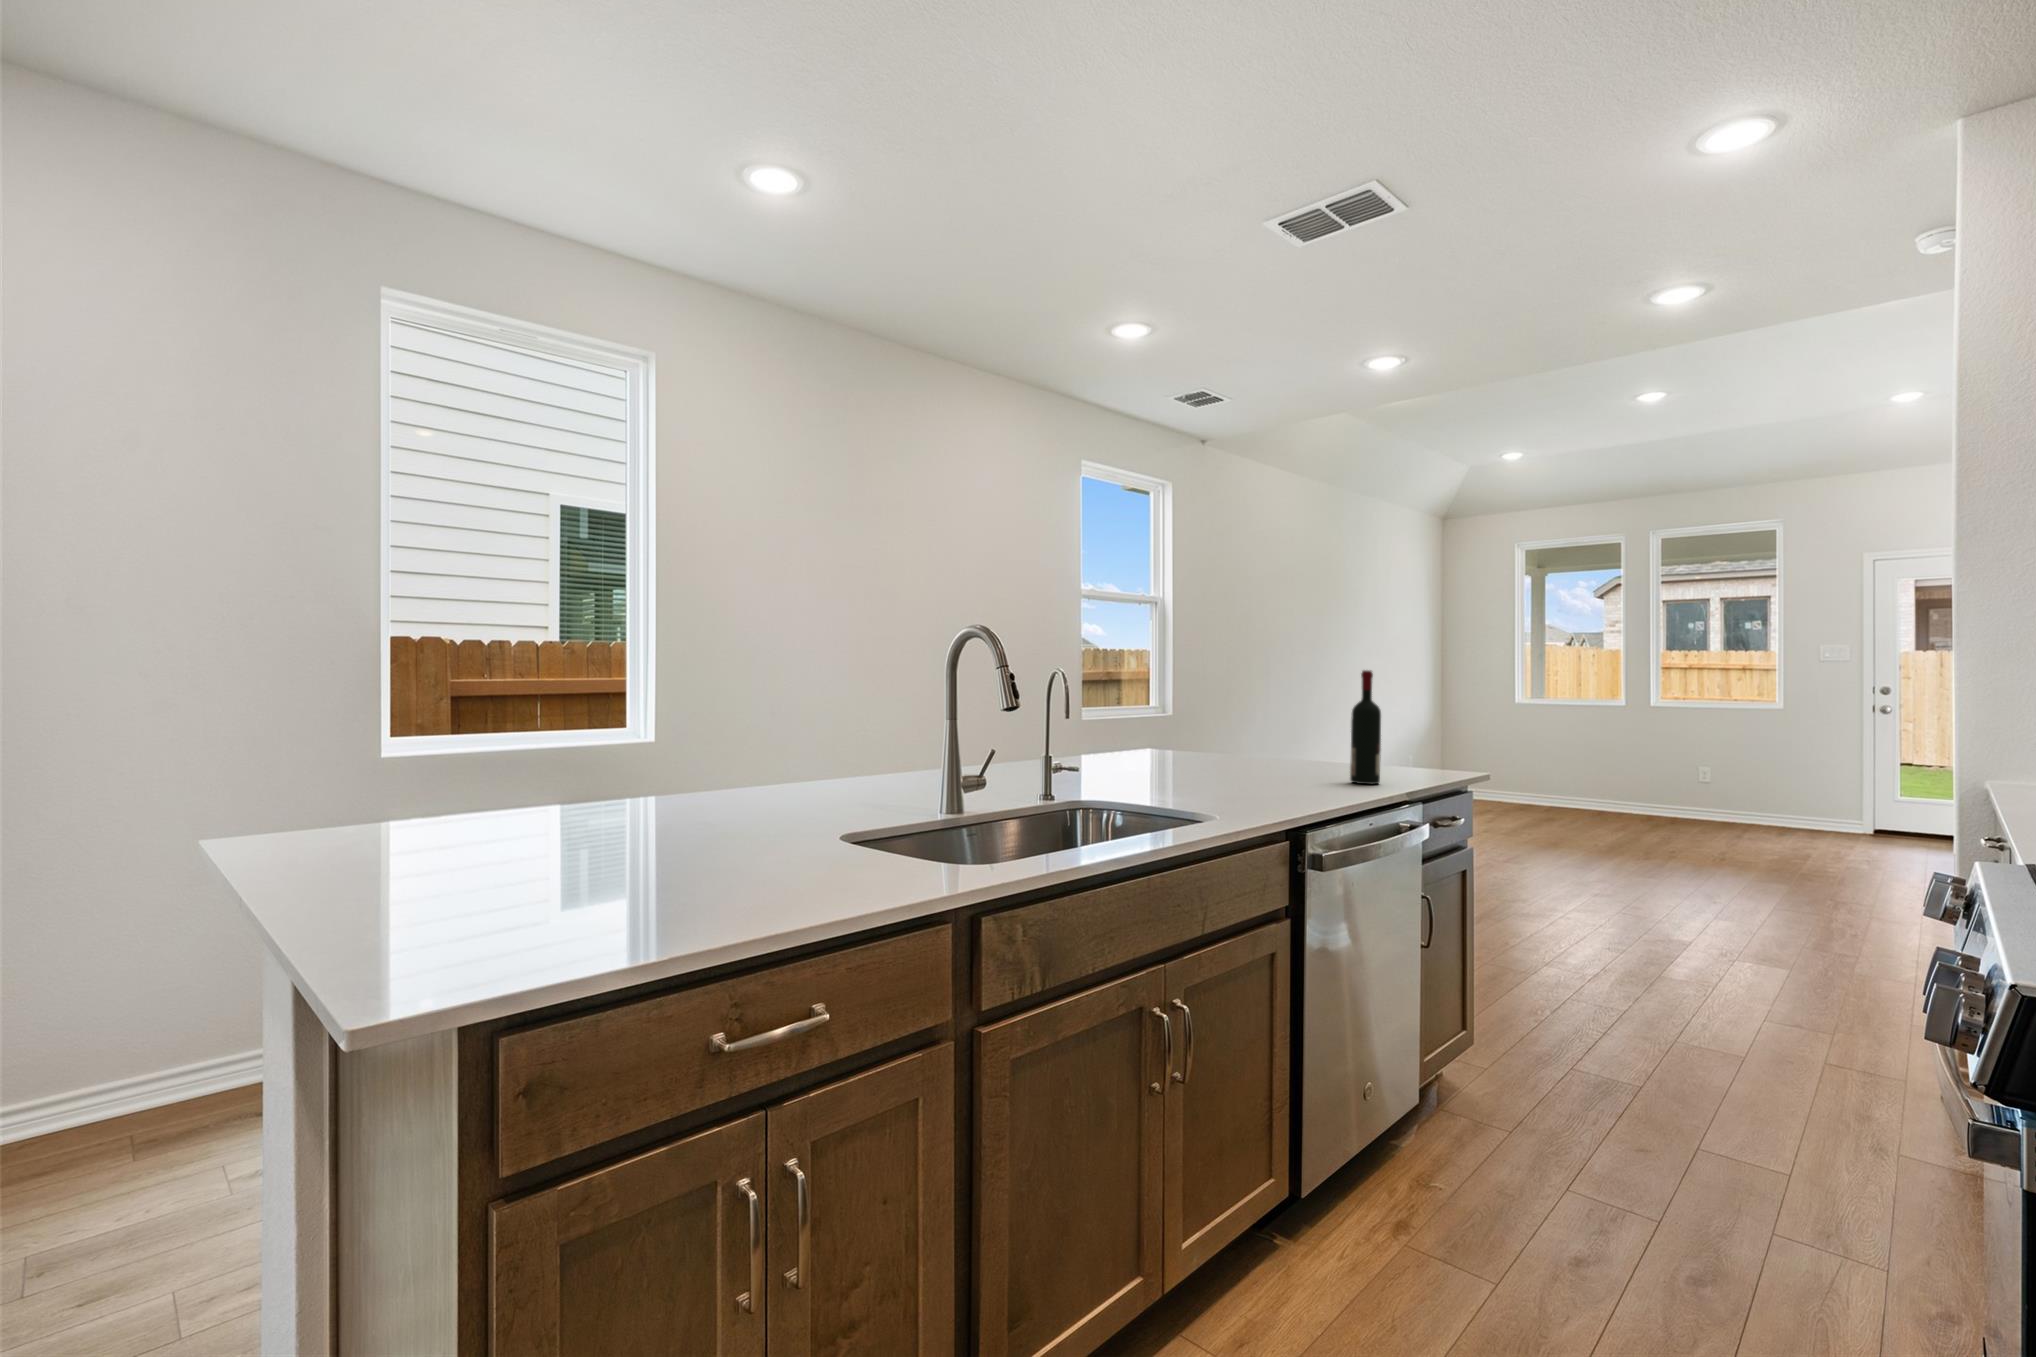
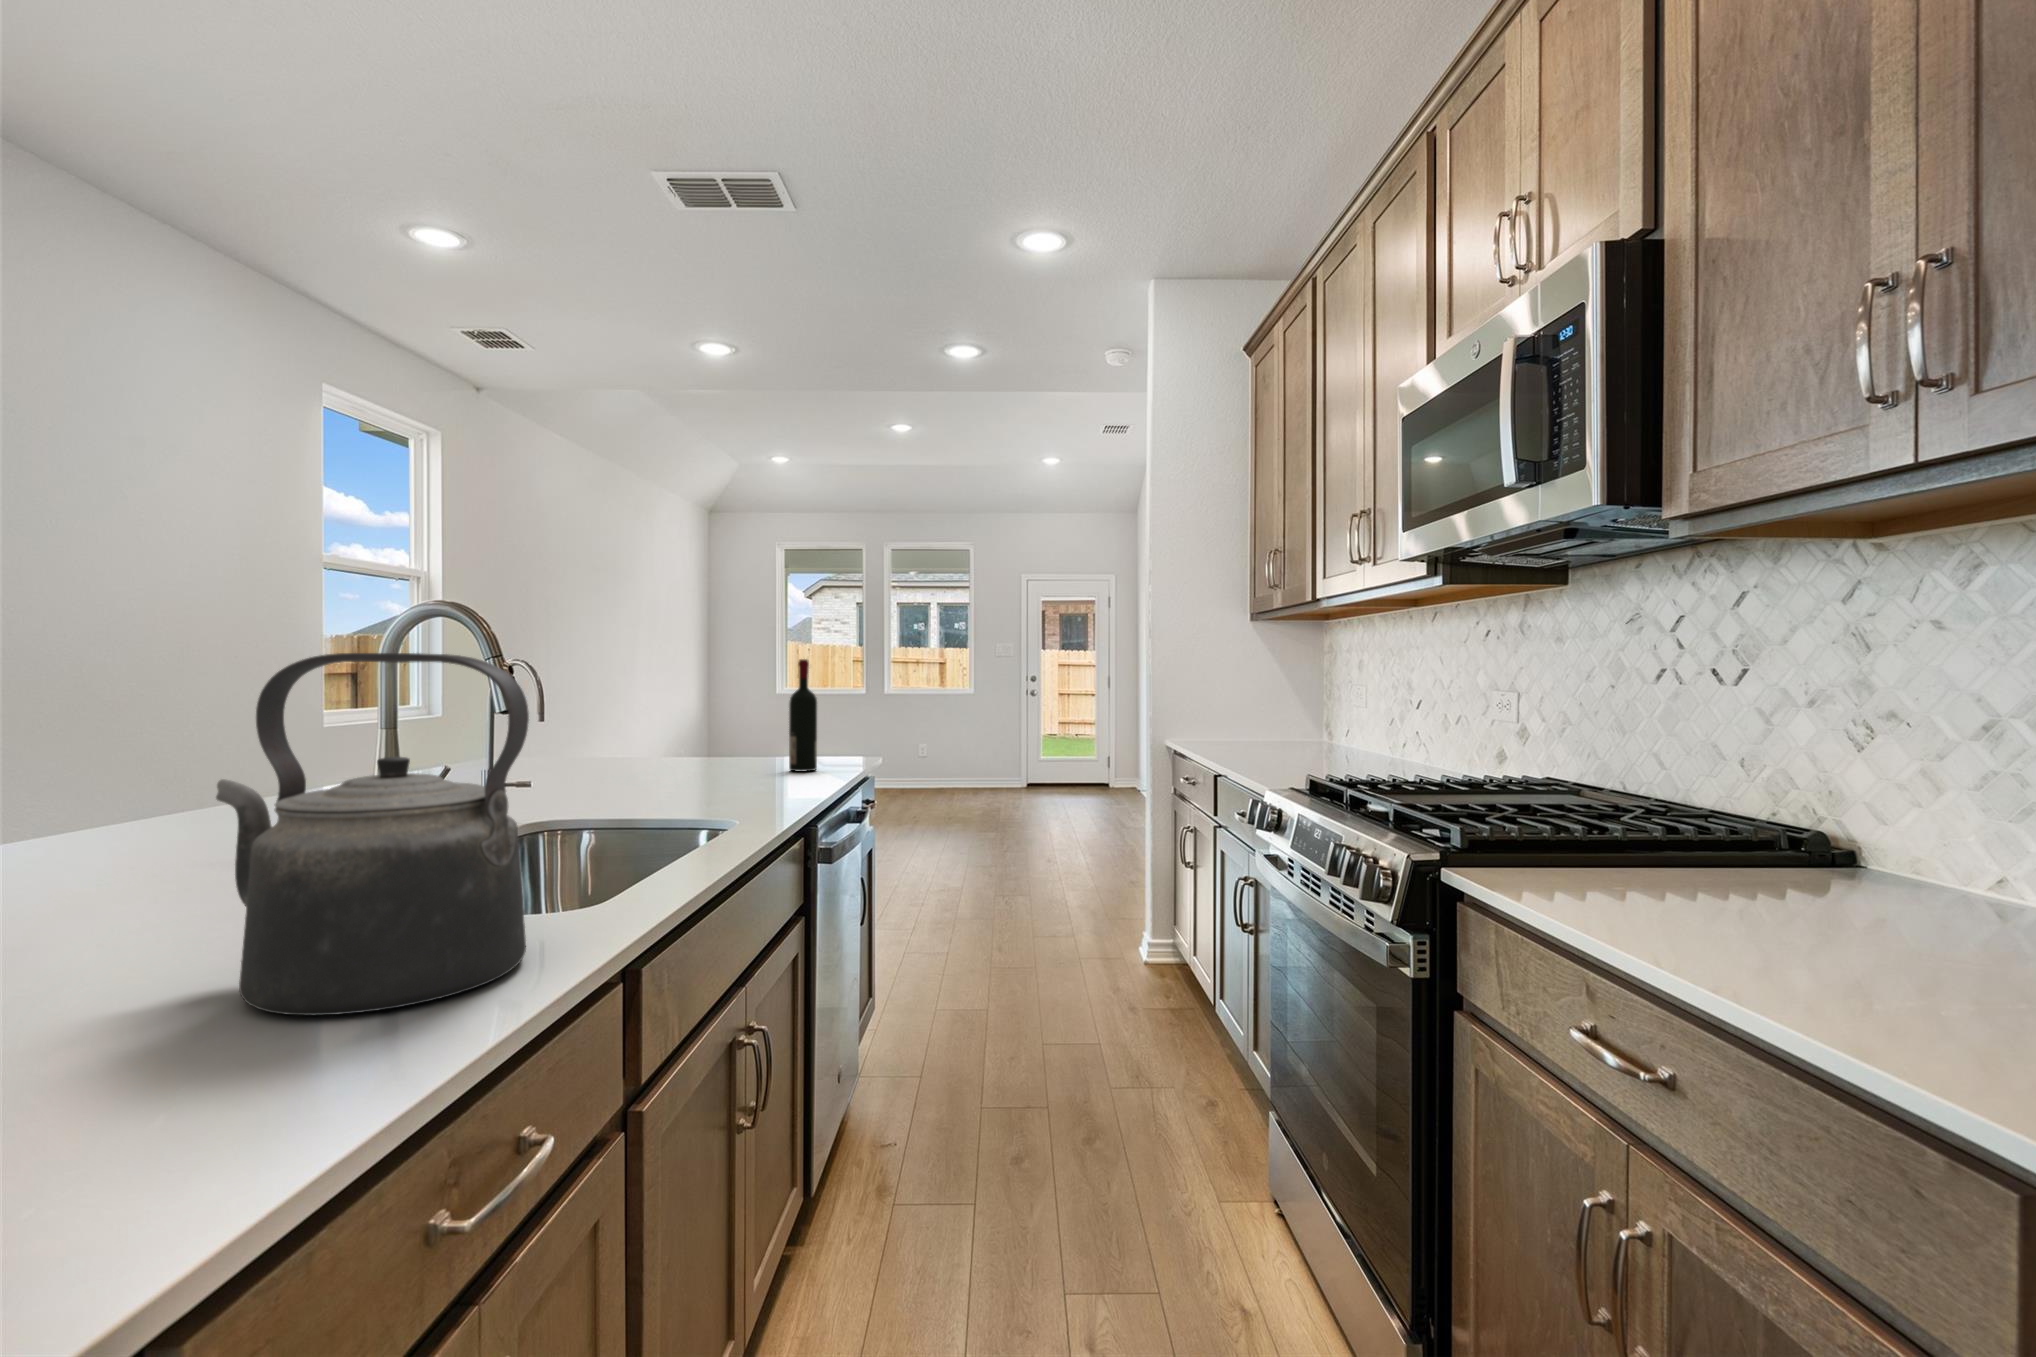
kettle: none [740,669,900,901] -> present [216,653,529,1015]

